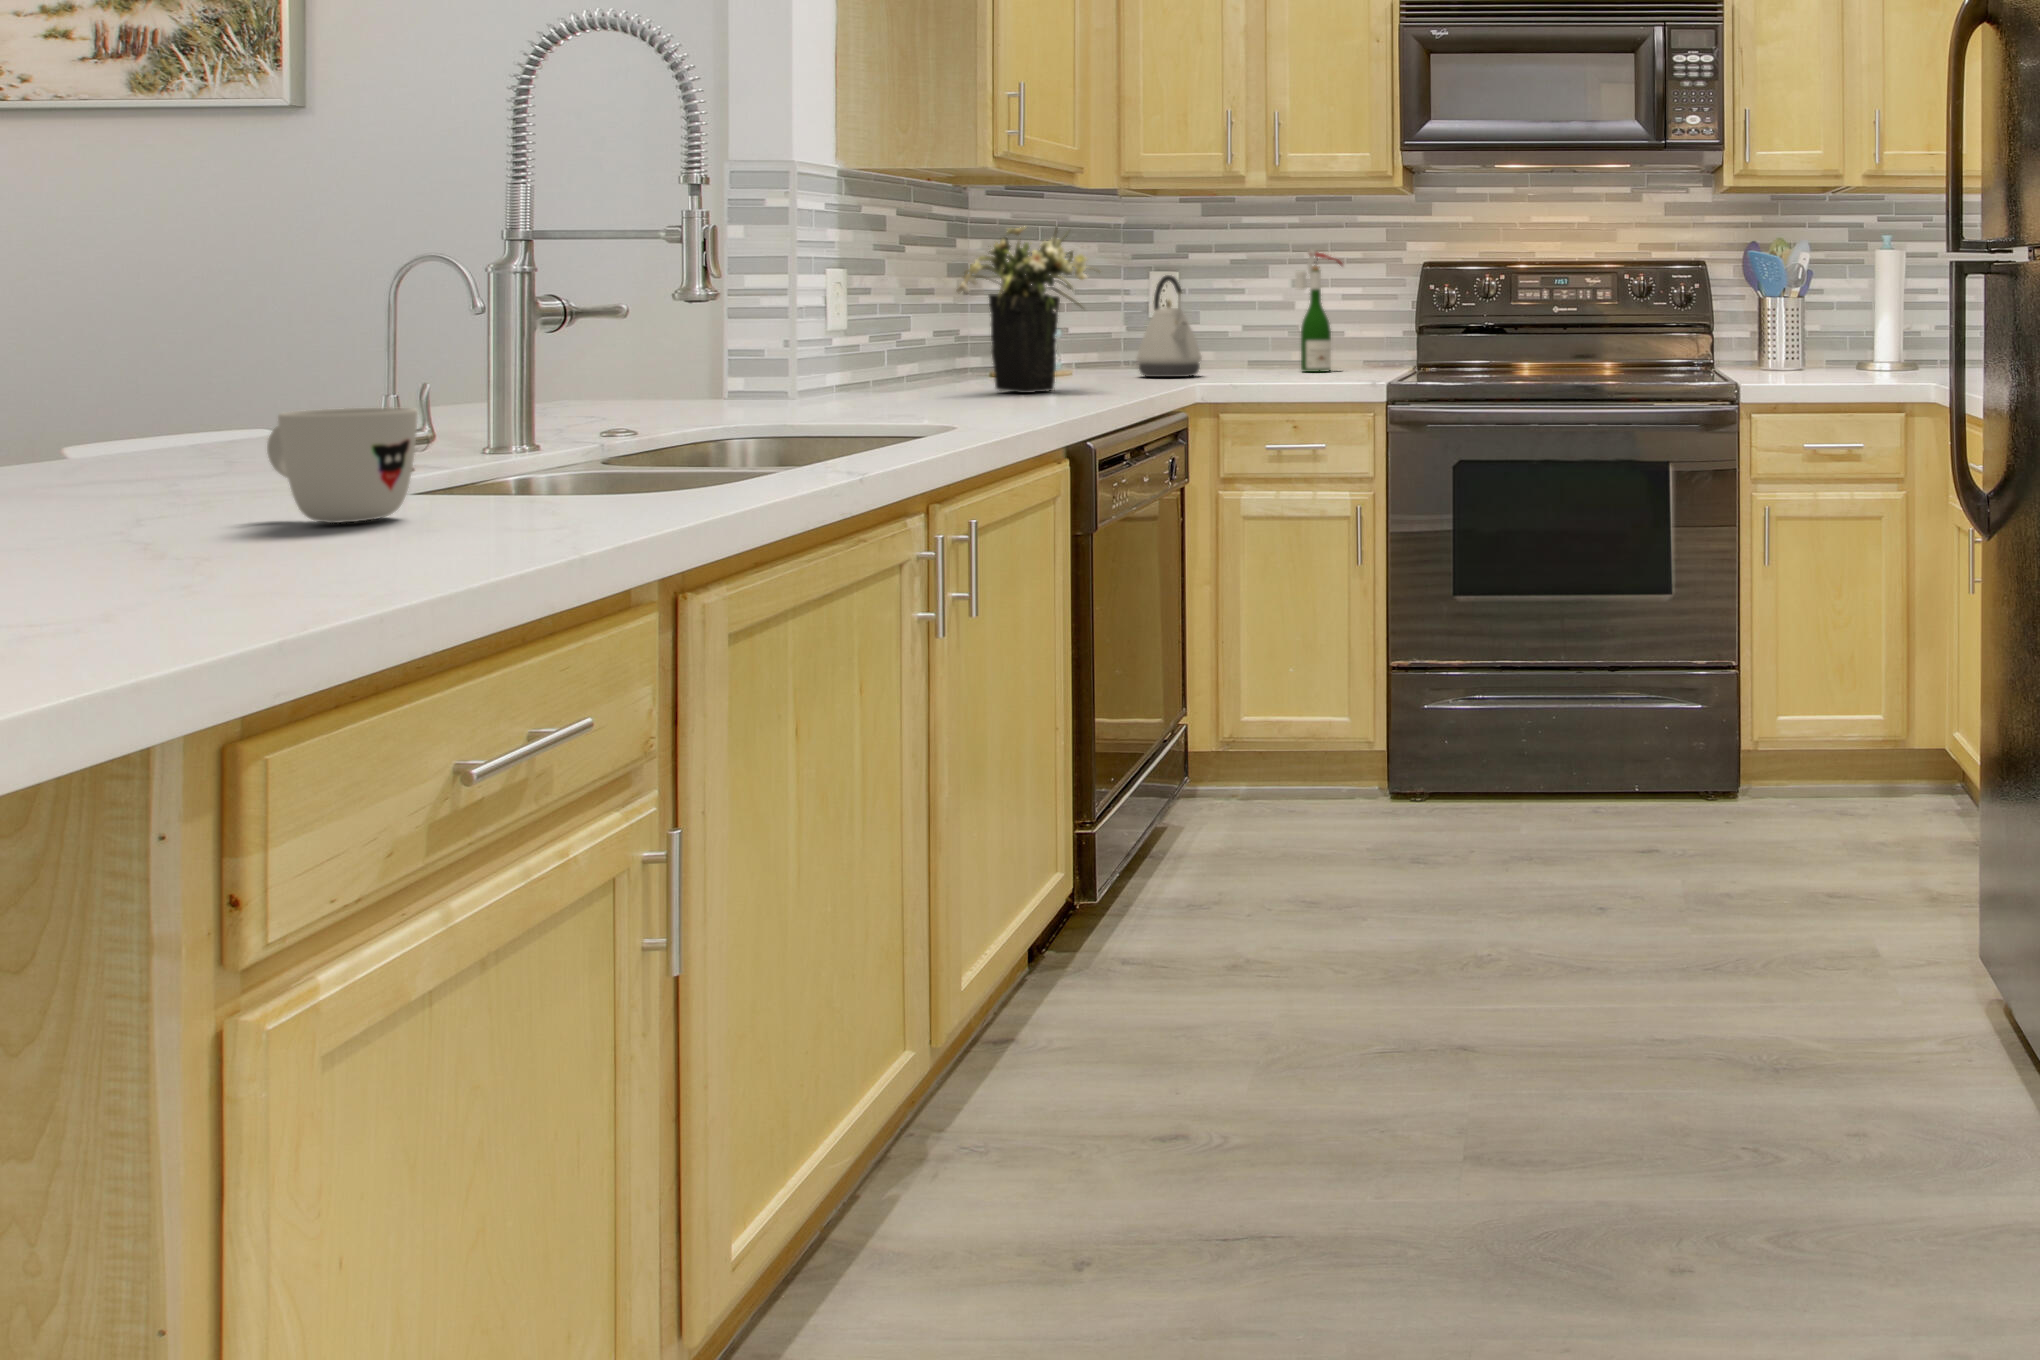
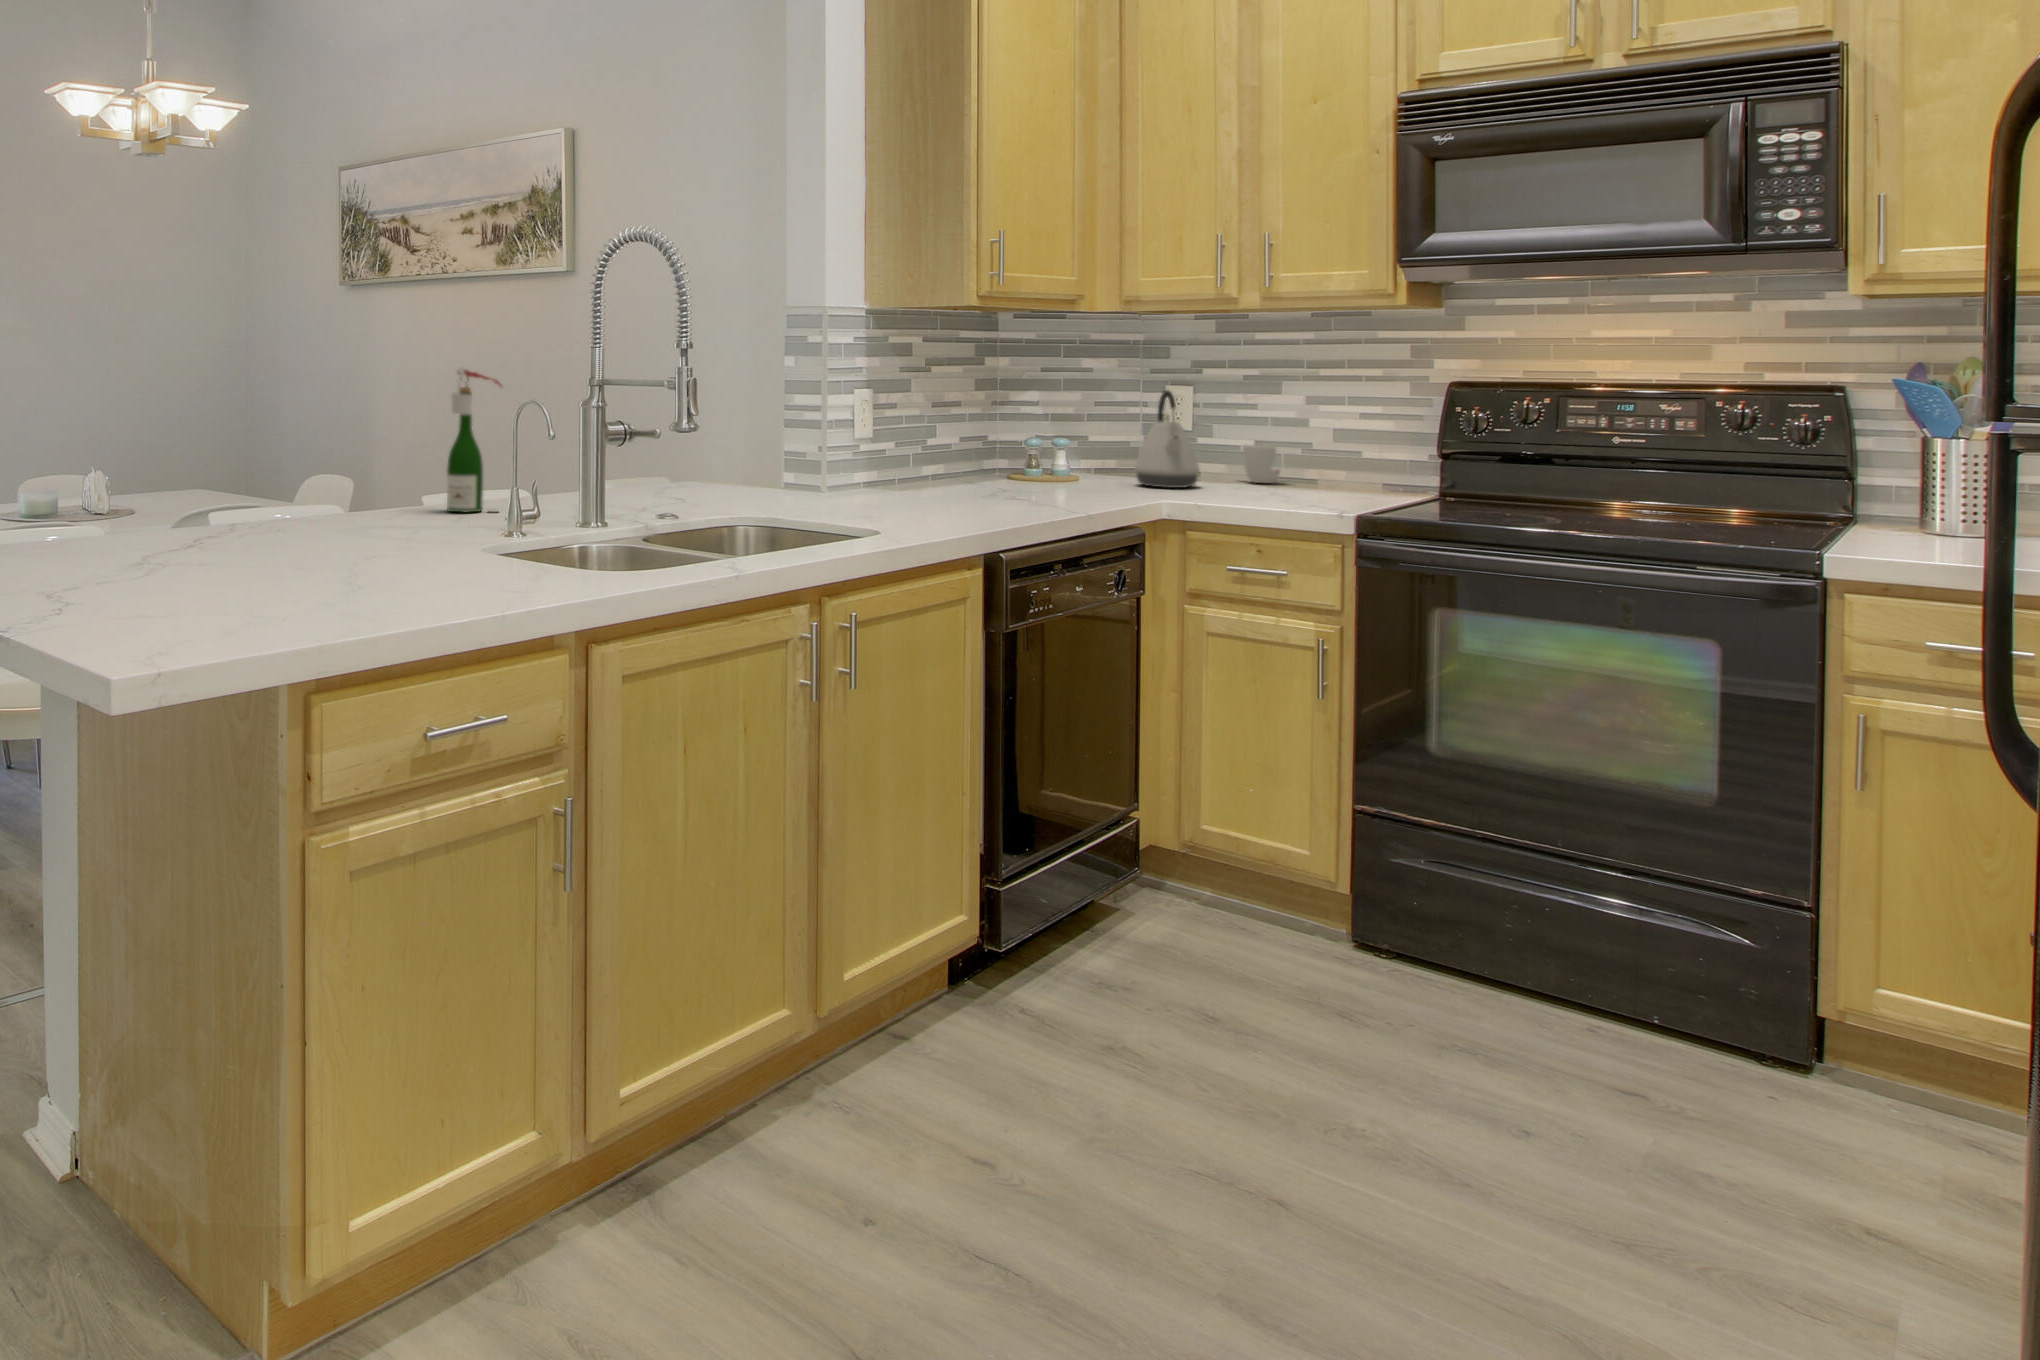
flower arrangement: present [957,226,1087,393] -> none [940,353,1063,498]
wine bottle: present [1295,249,1343,372] -> present [447,368,501,512]
mug: present [267,407,418,523] -> present [1243,445,1280,483]

